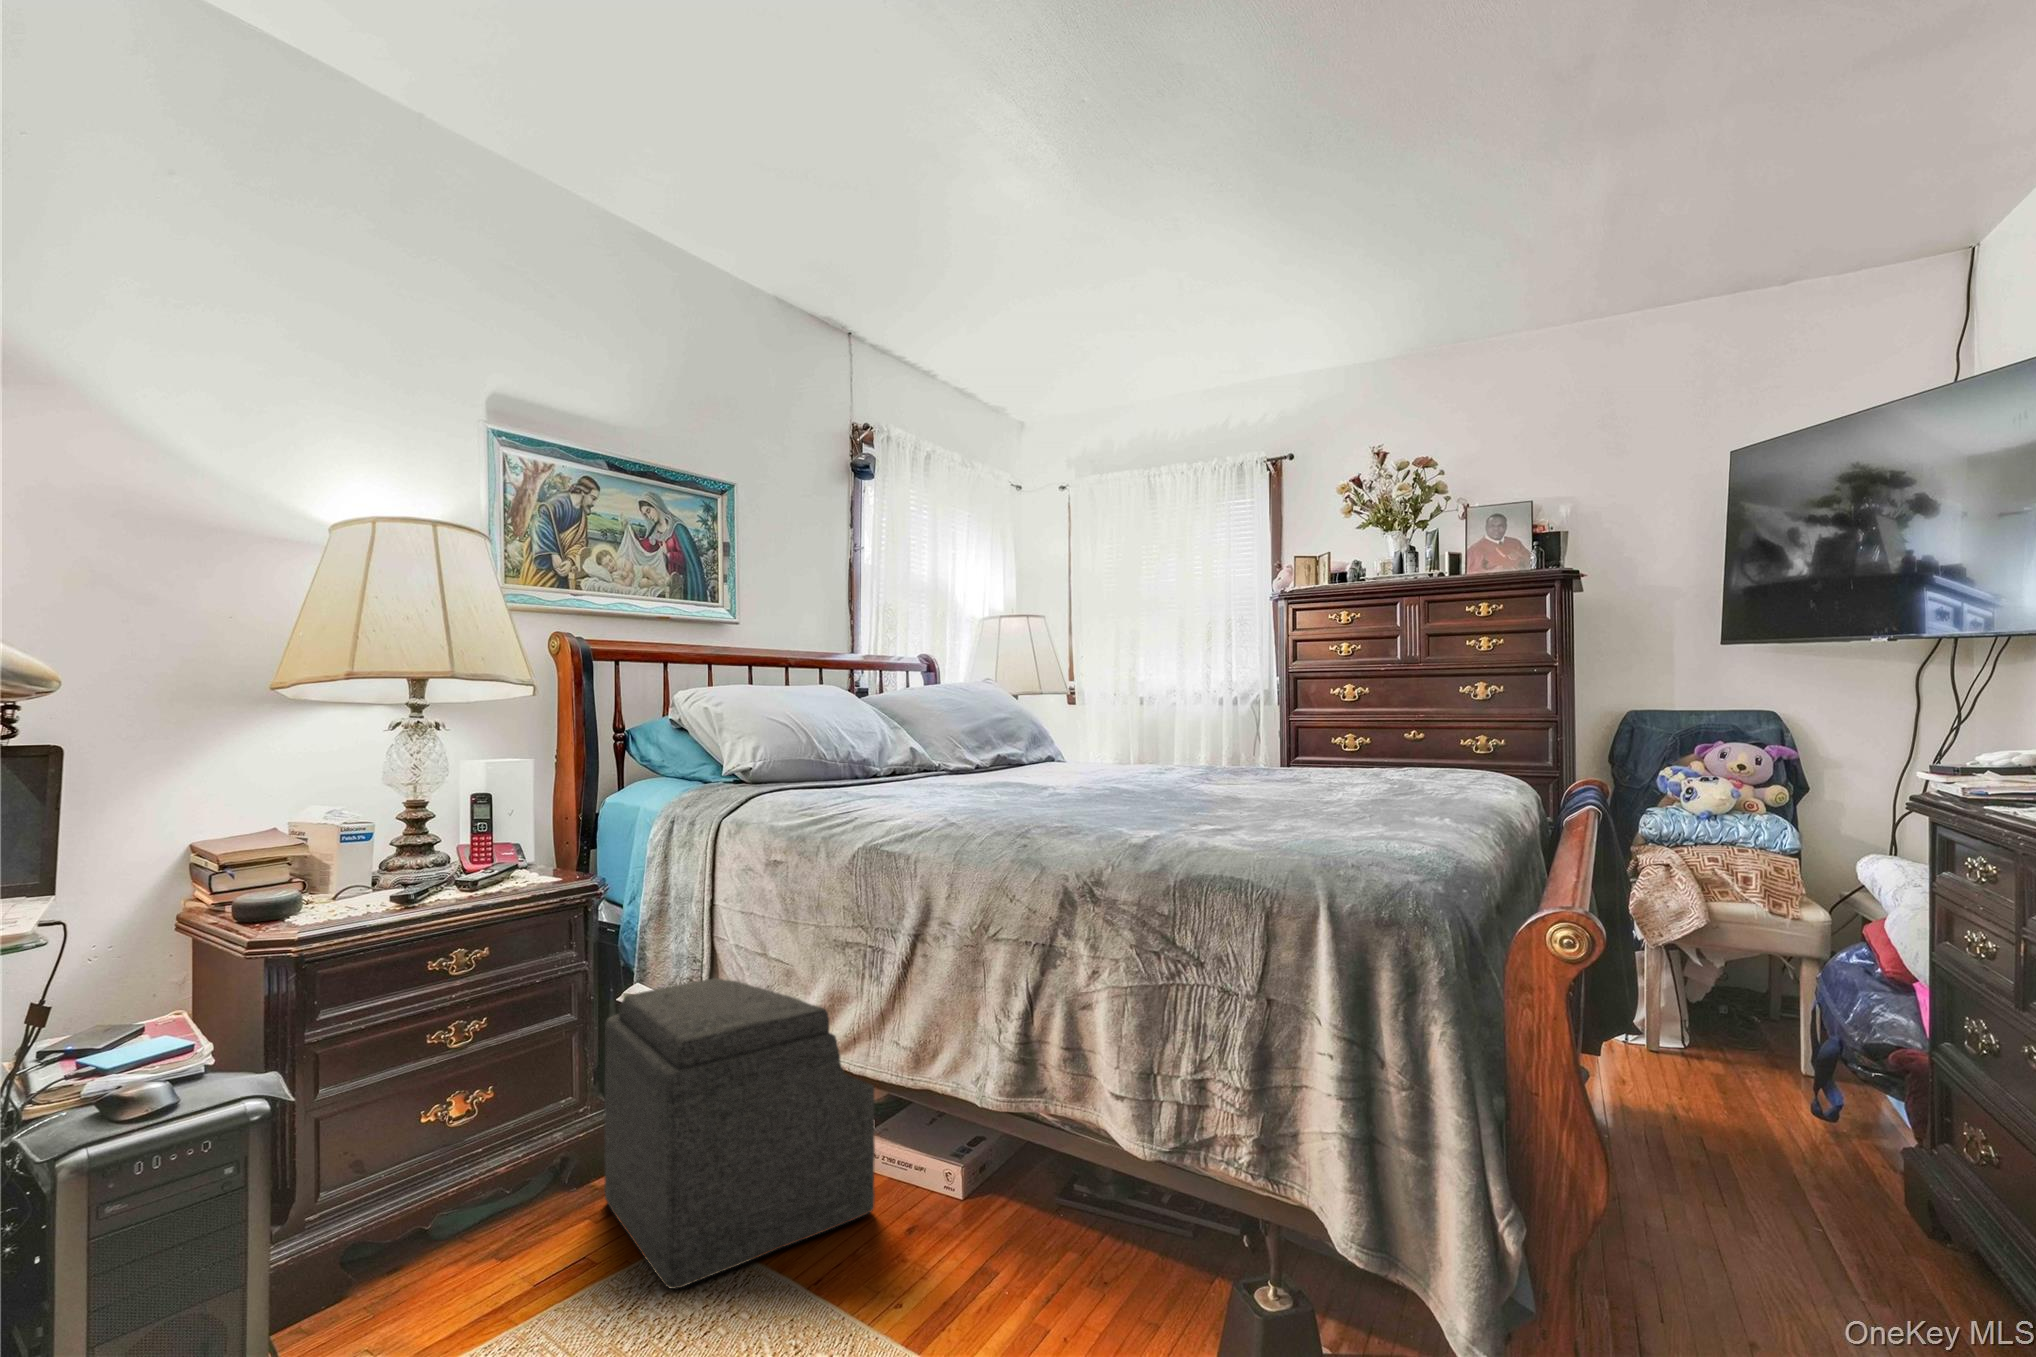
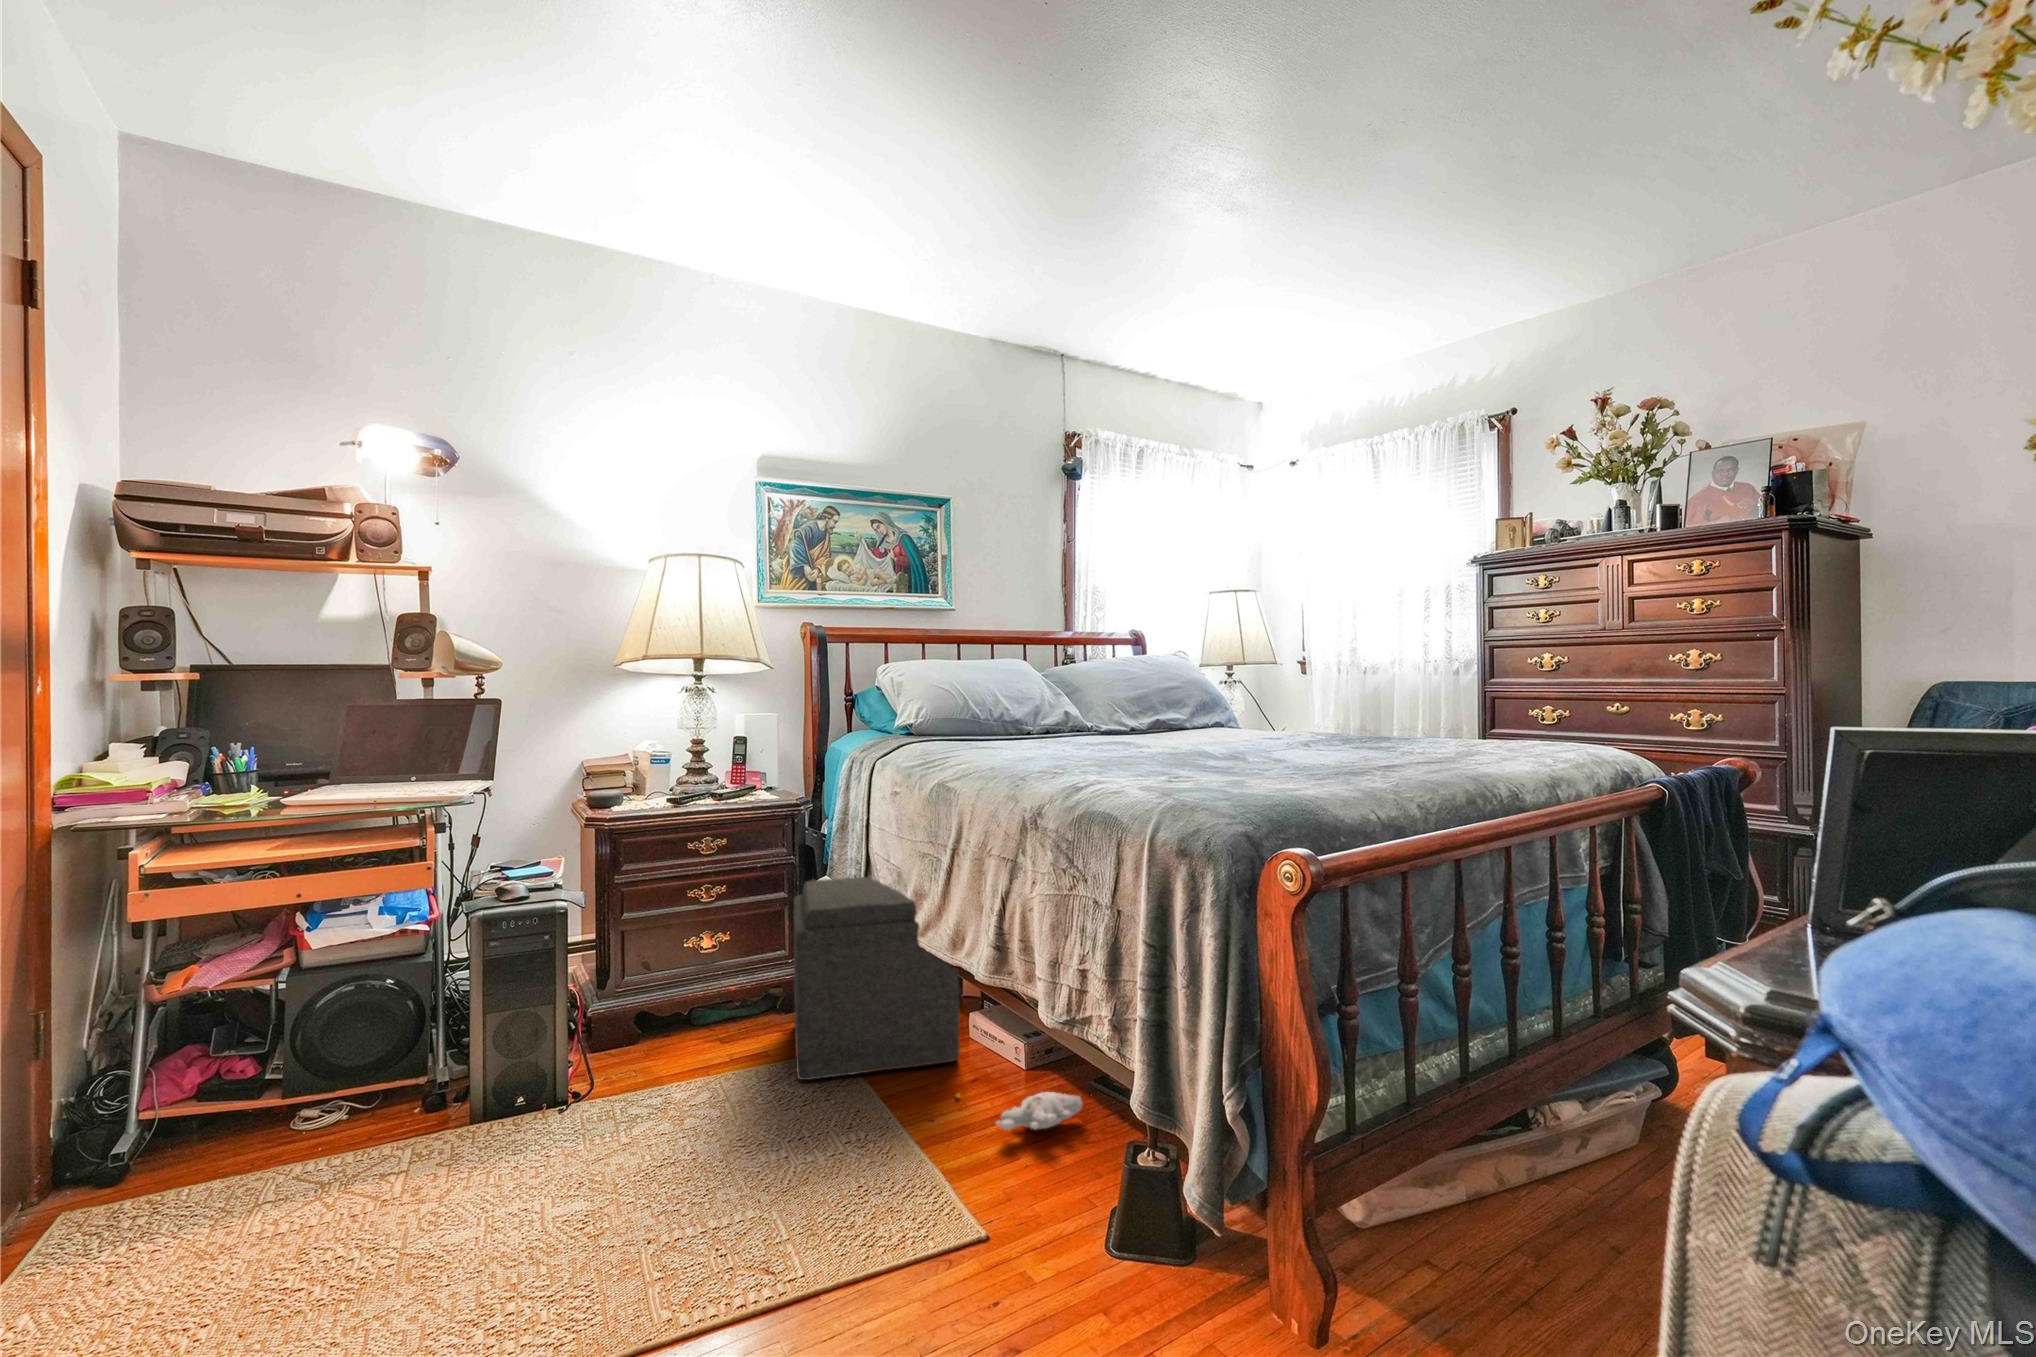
plush toy: none [904,1231,1083,1299] -> present [956,1092,1083,1130]

